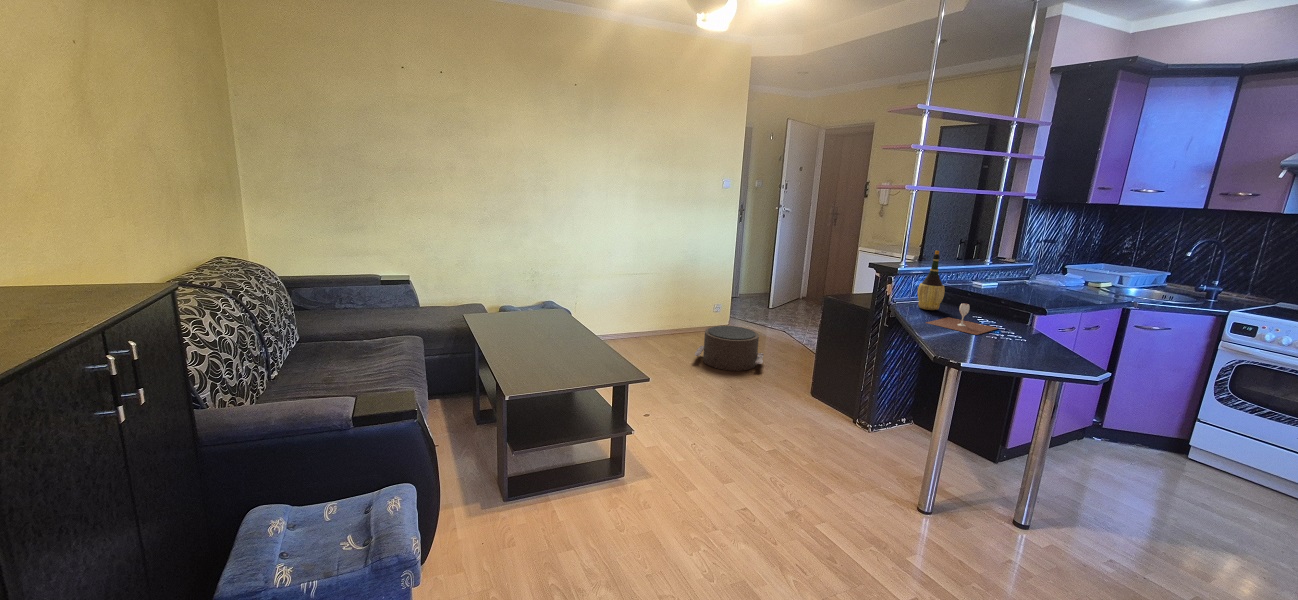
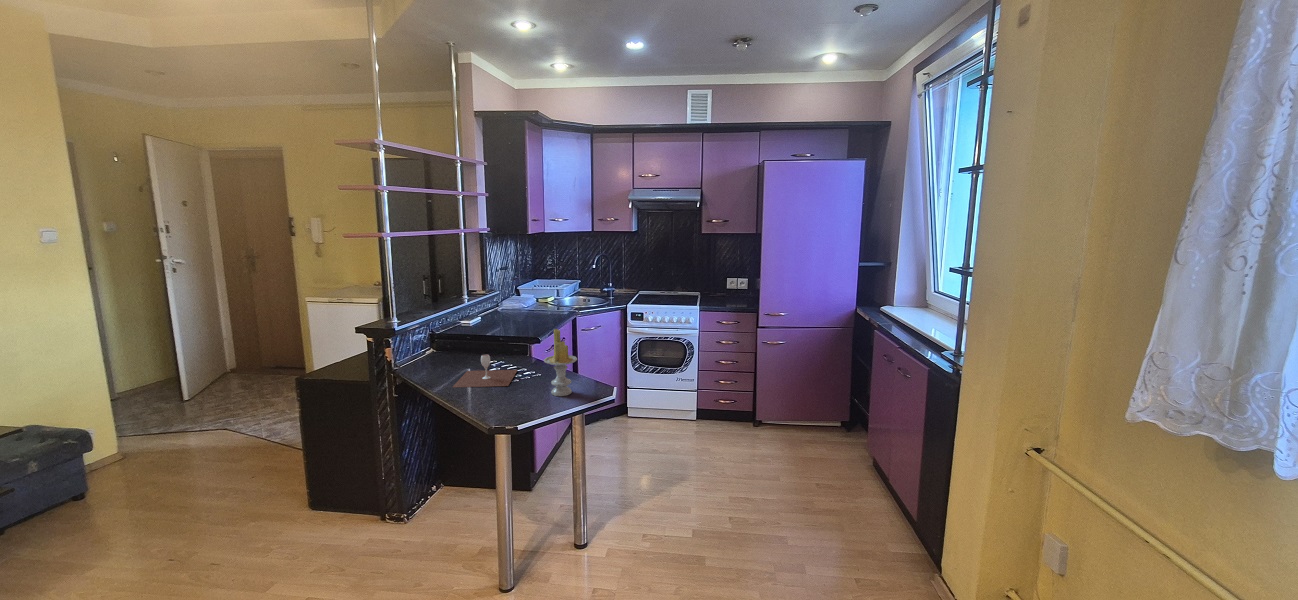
wine bottle: present [917,250,945,310] -> none [425,301,454,368]
candle: none [1014,288,1055,357] -> present [544,329,577,396]
pouf: present [695,326,764,371] -> none [54,454,210,546]

